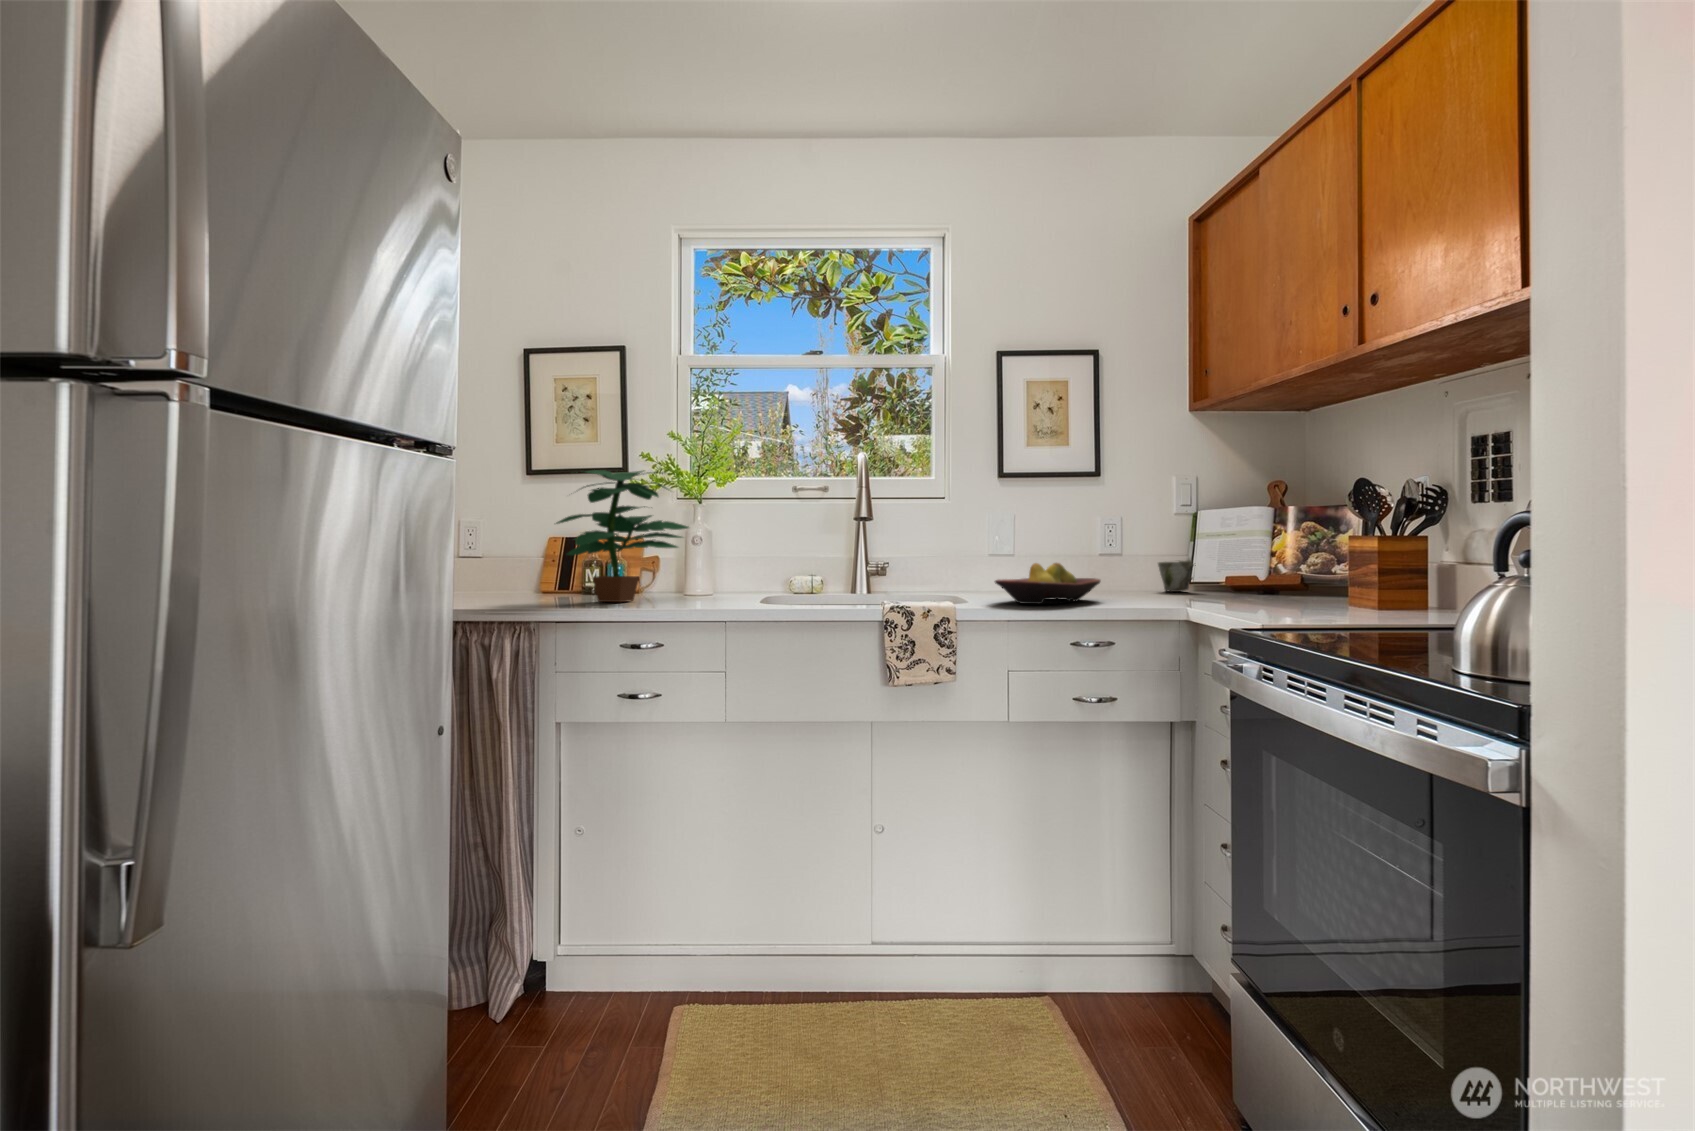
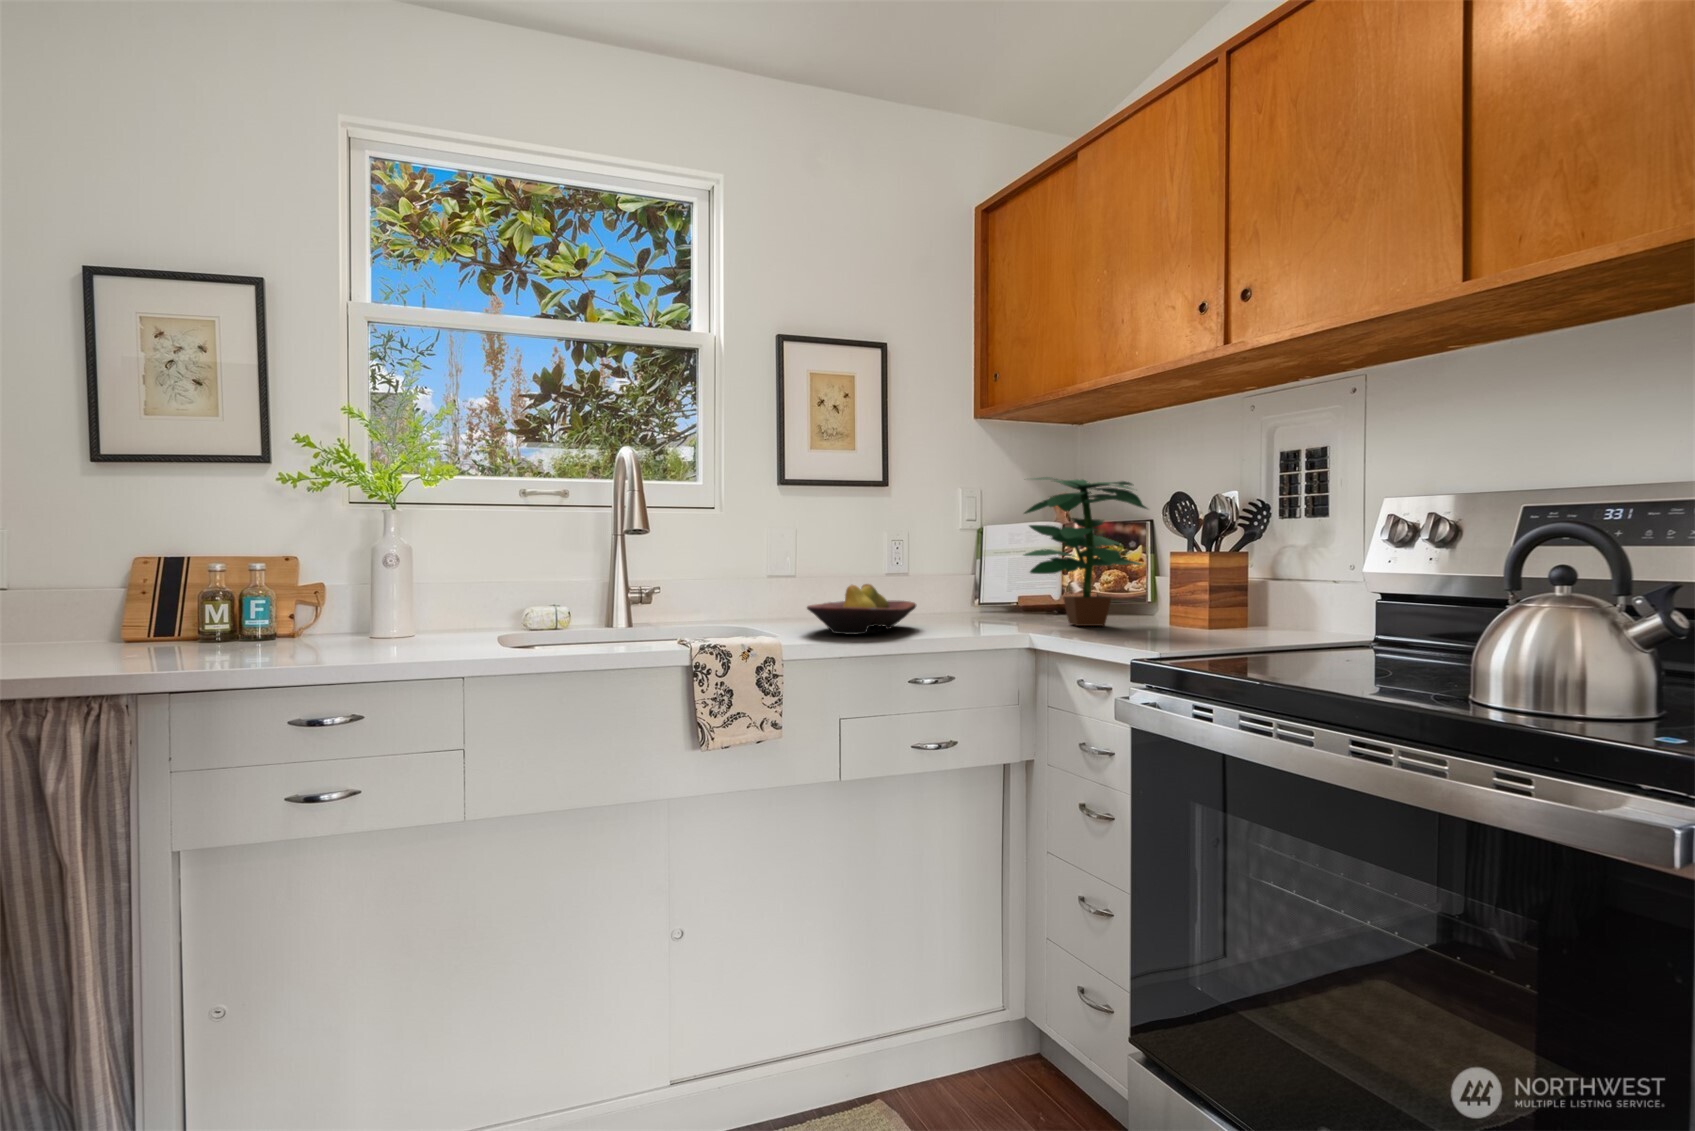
potted plant: present [556,470,689,602] -> present [1024,477,1147,626]
mug: present [1158,560,1194,592] -> none [943,578,990,612]

